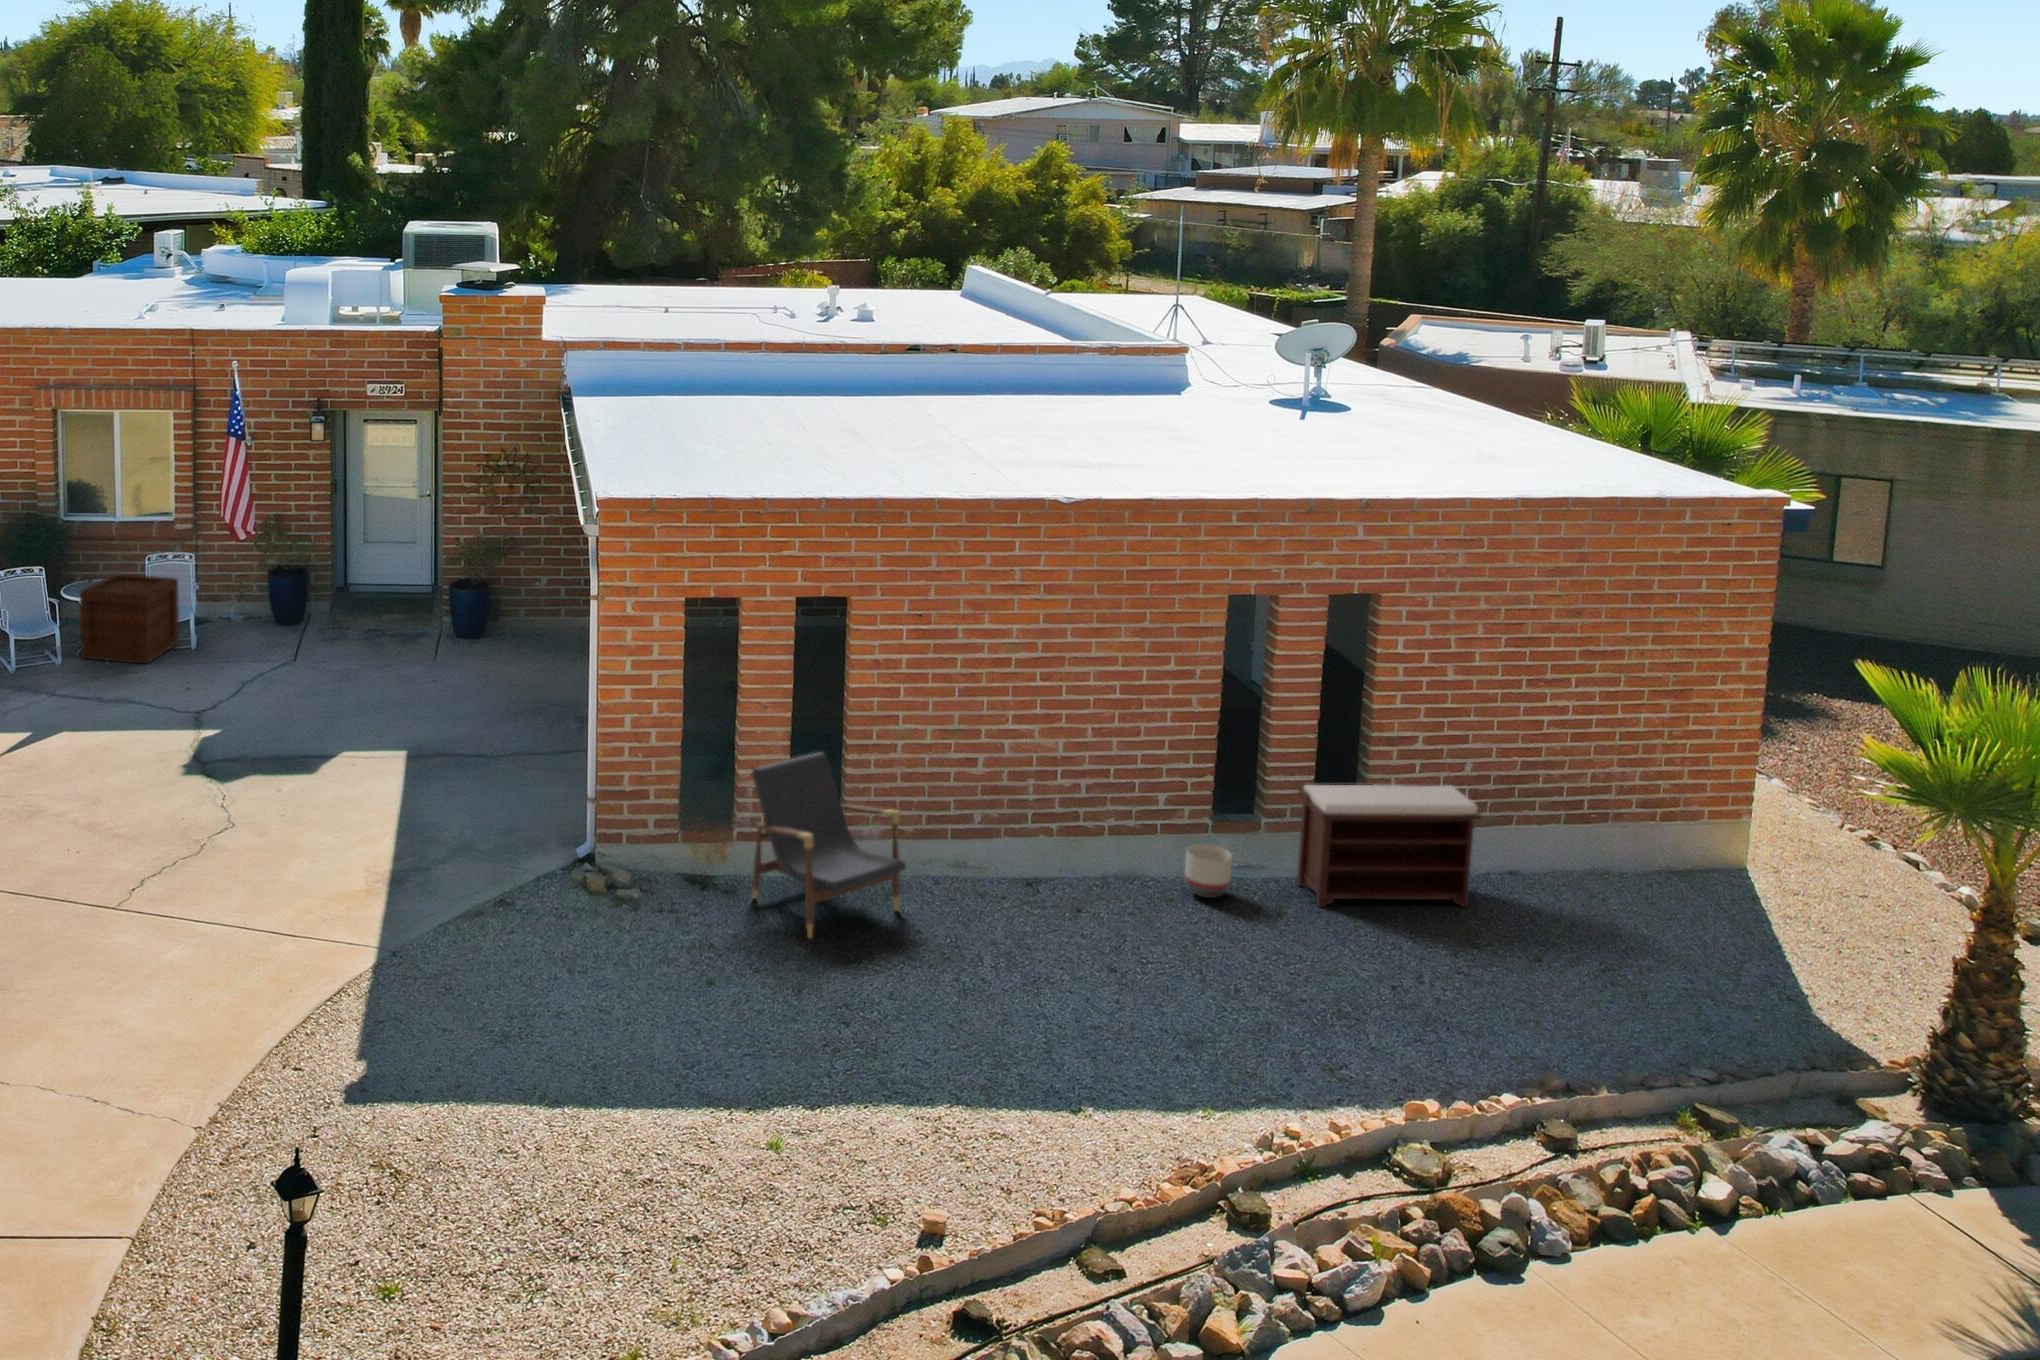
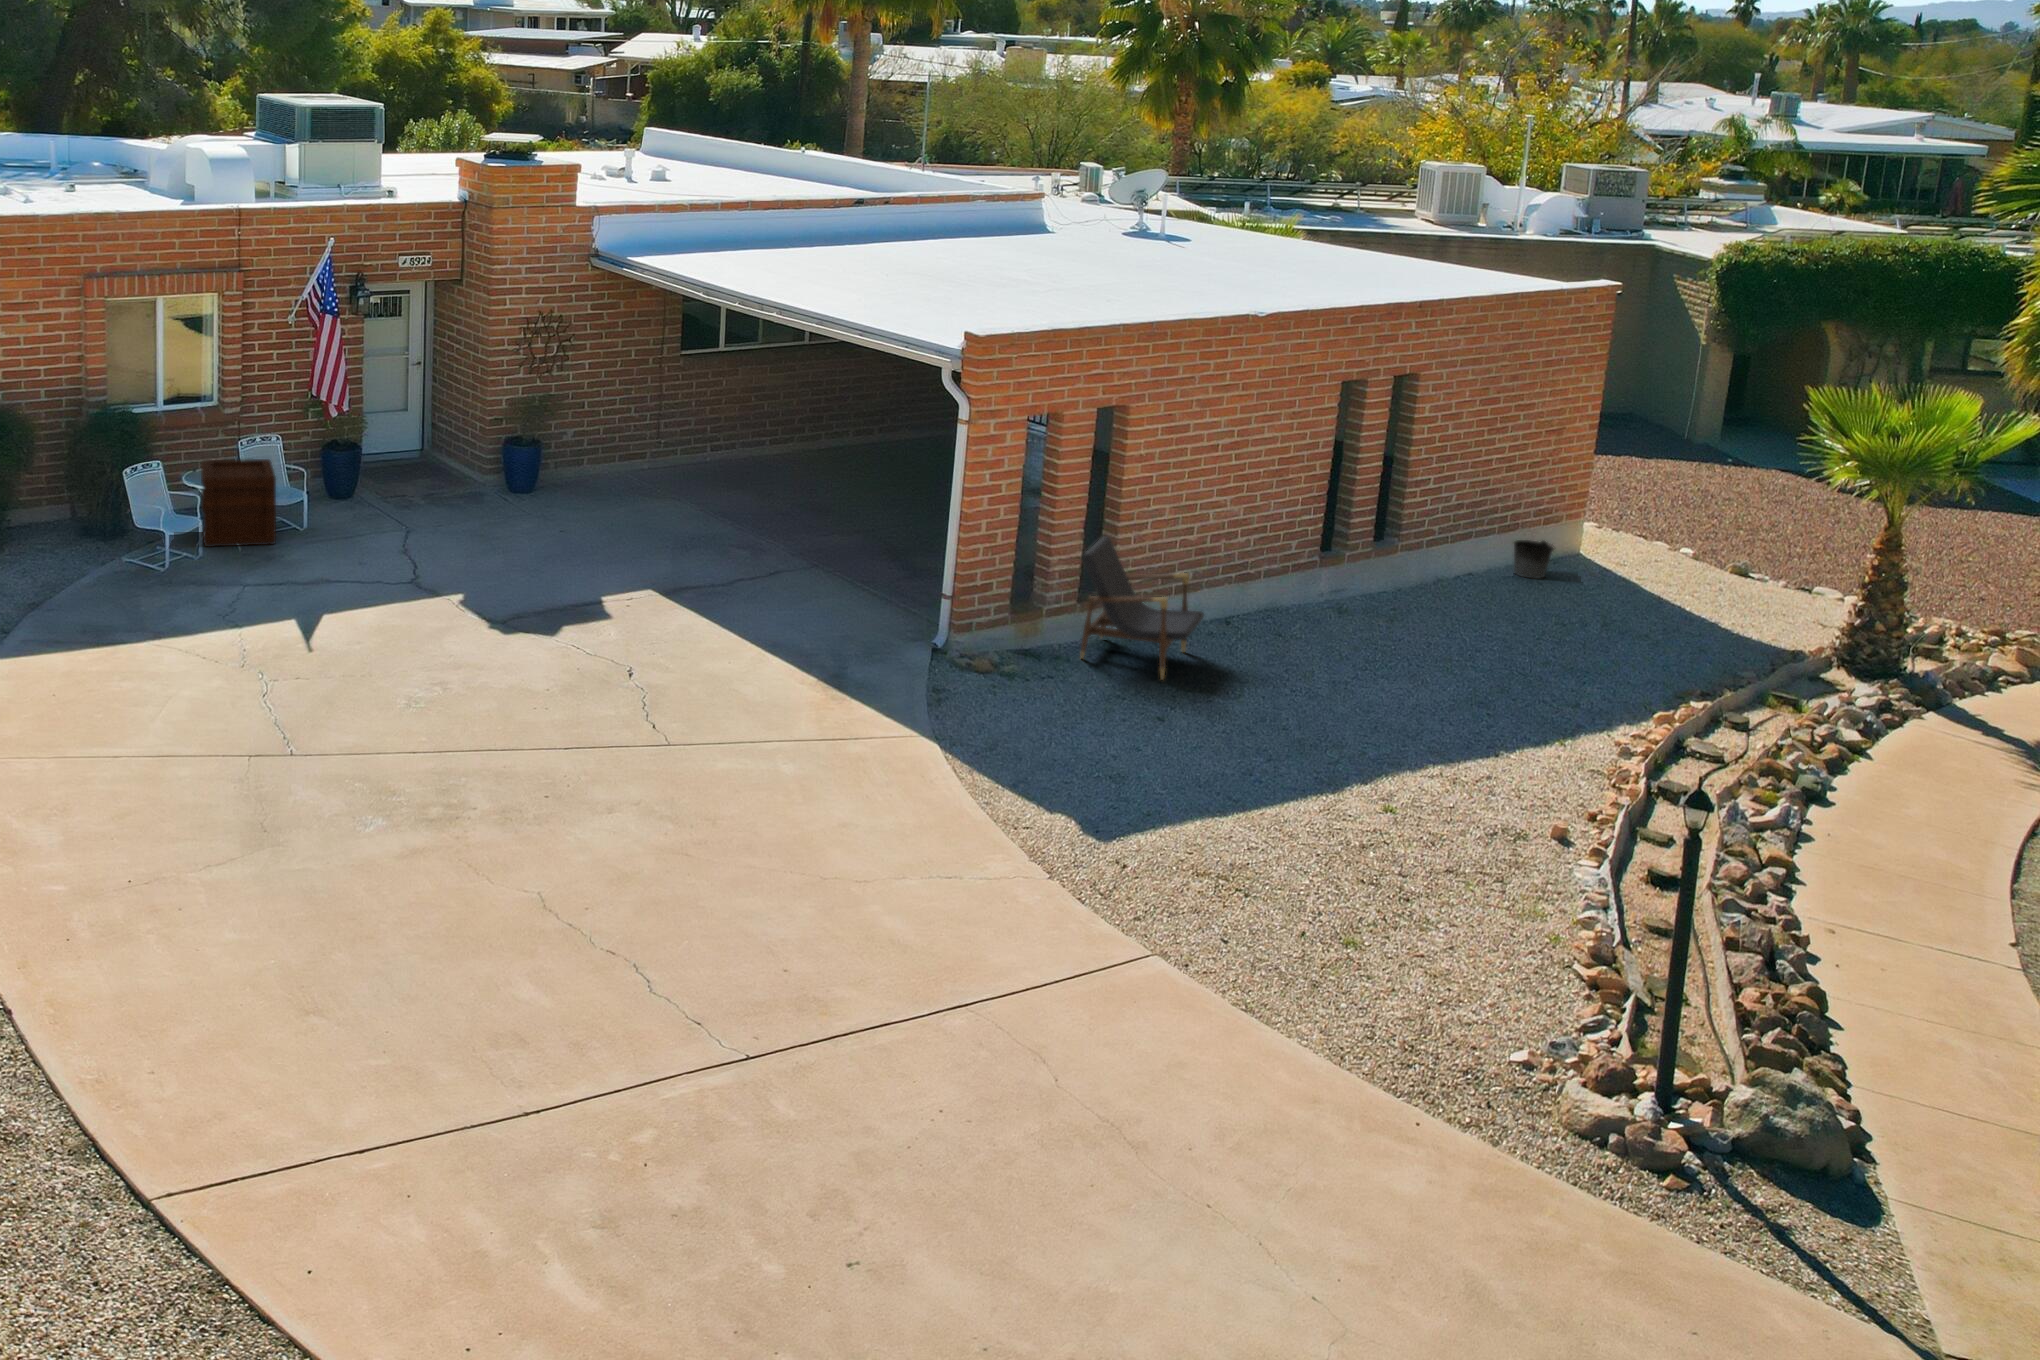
bench: present [1297,785,1482,907] -> none [1382,511,1510,609]
bucket: none [1549,837,1607,895] -> present [1514,540,1554,579]
planter: present [1185,844,1232,898] -> none [1328,574,1367,613]

